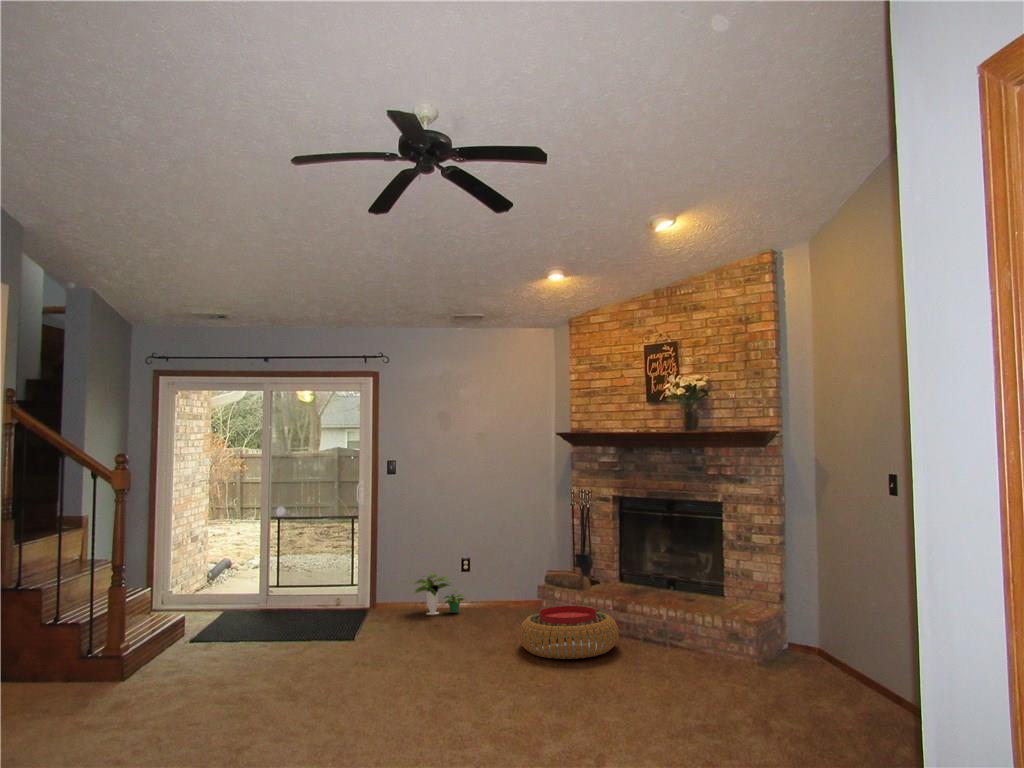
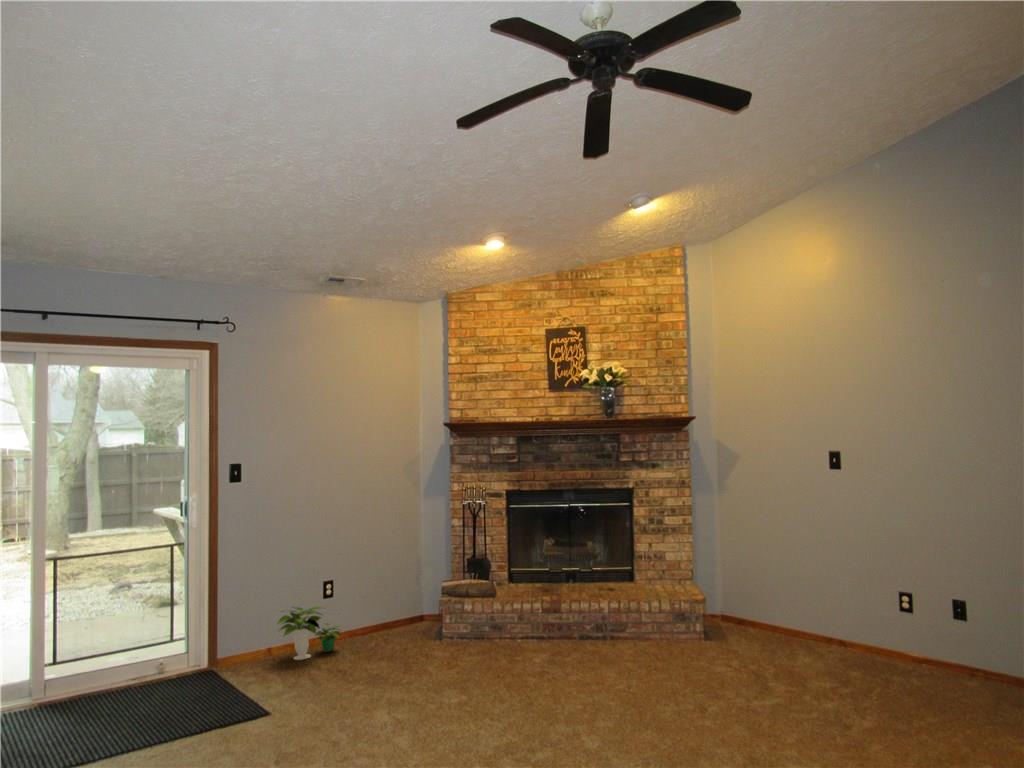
pouf: present [519,606,619,659] -> none [474,614,587,678]

